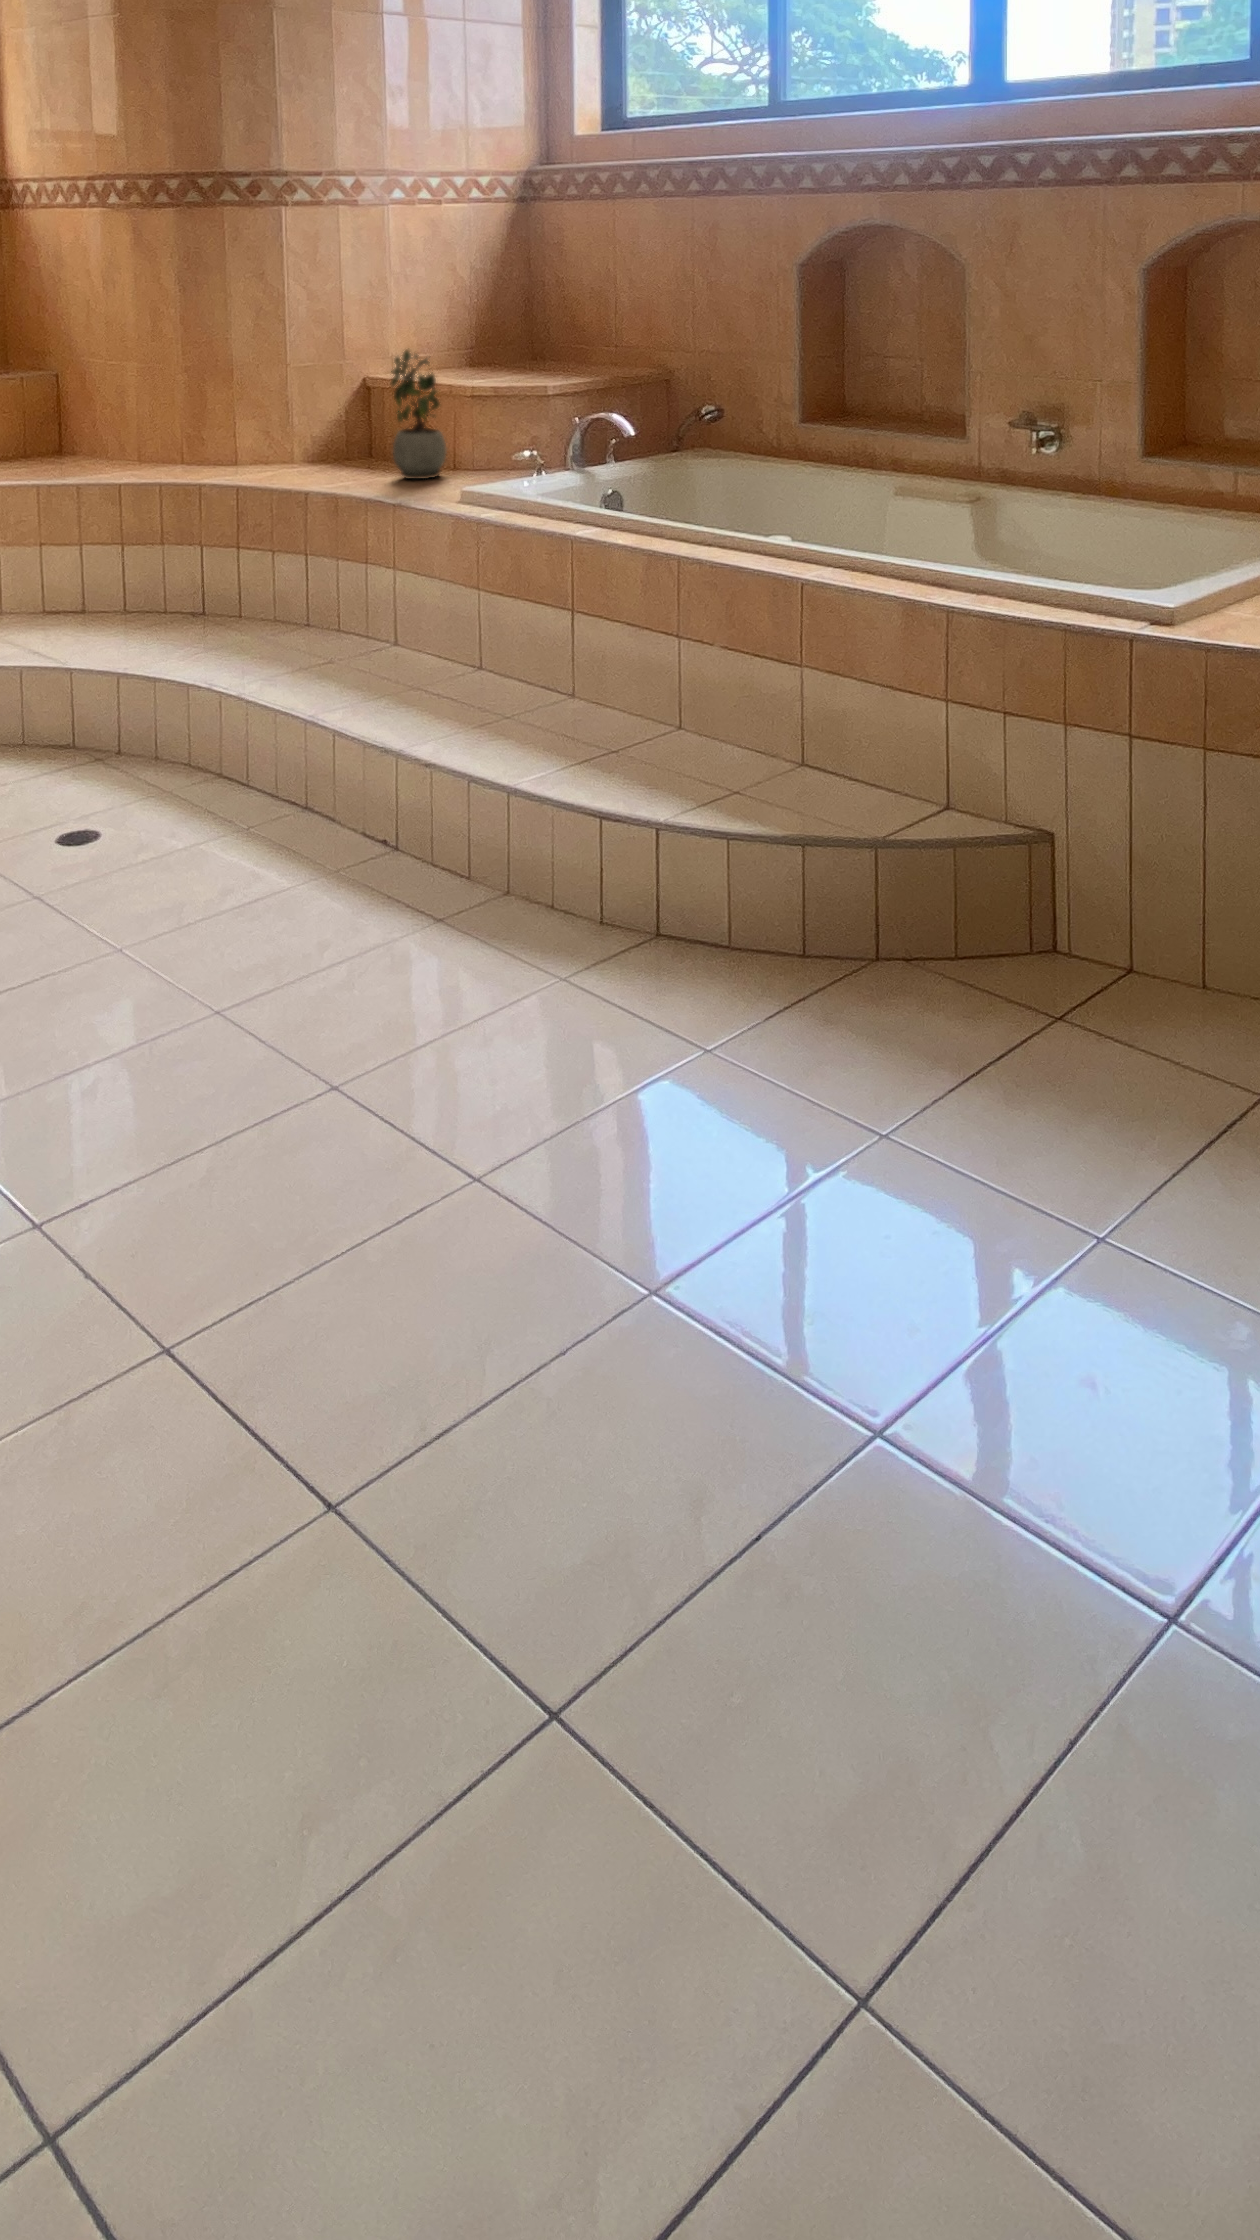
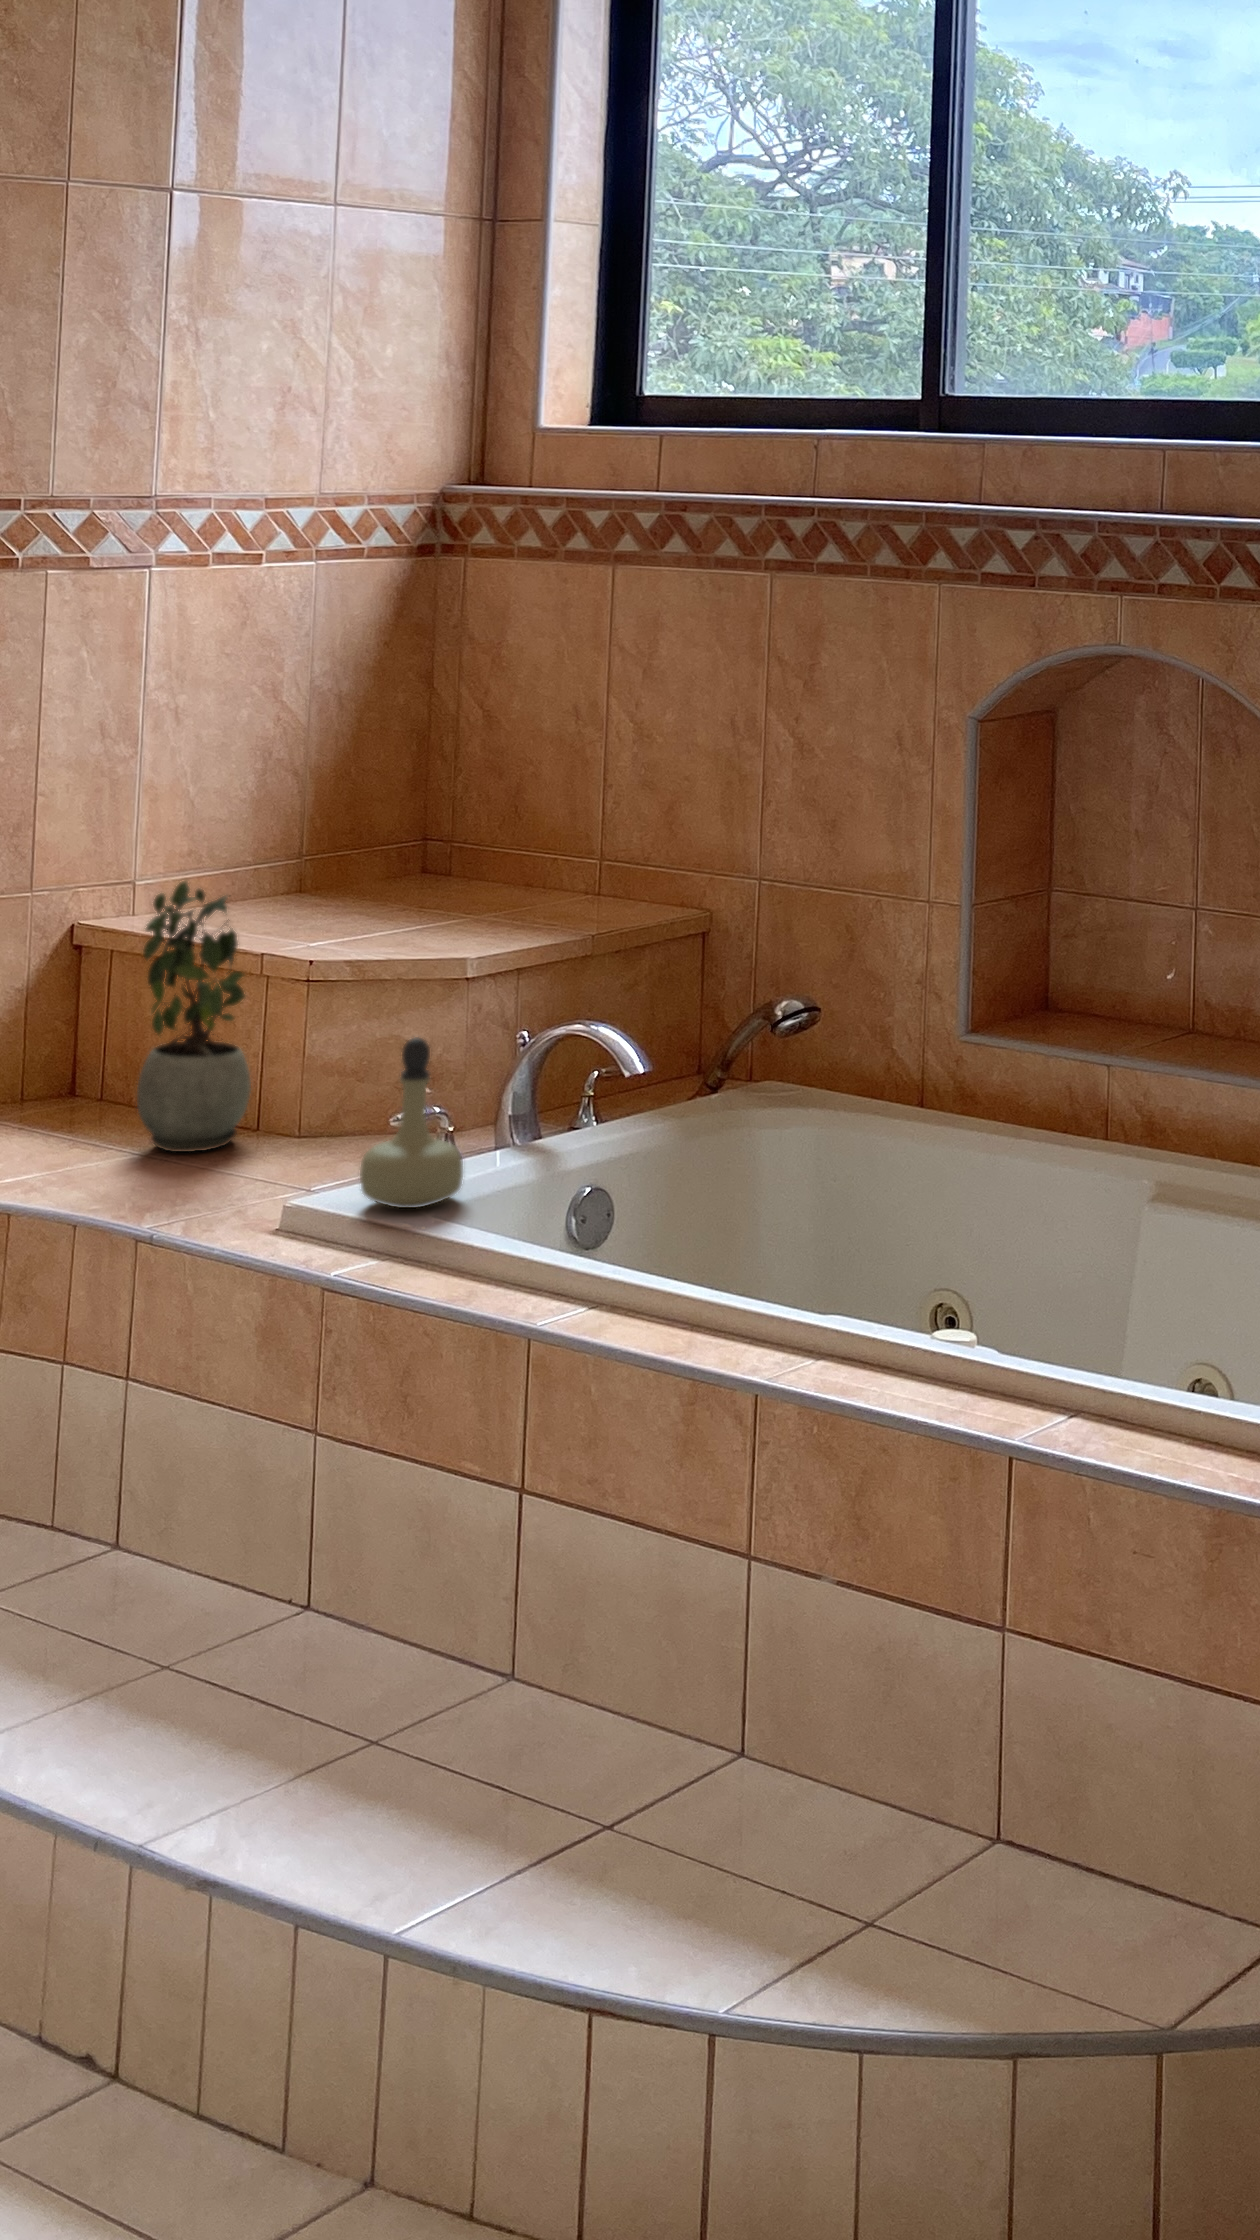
perfume bottle: none [497,416,547,498] -> present [360,1038,463,1208]

